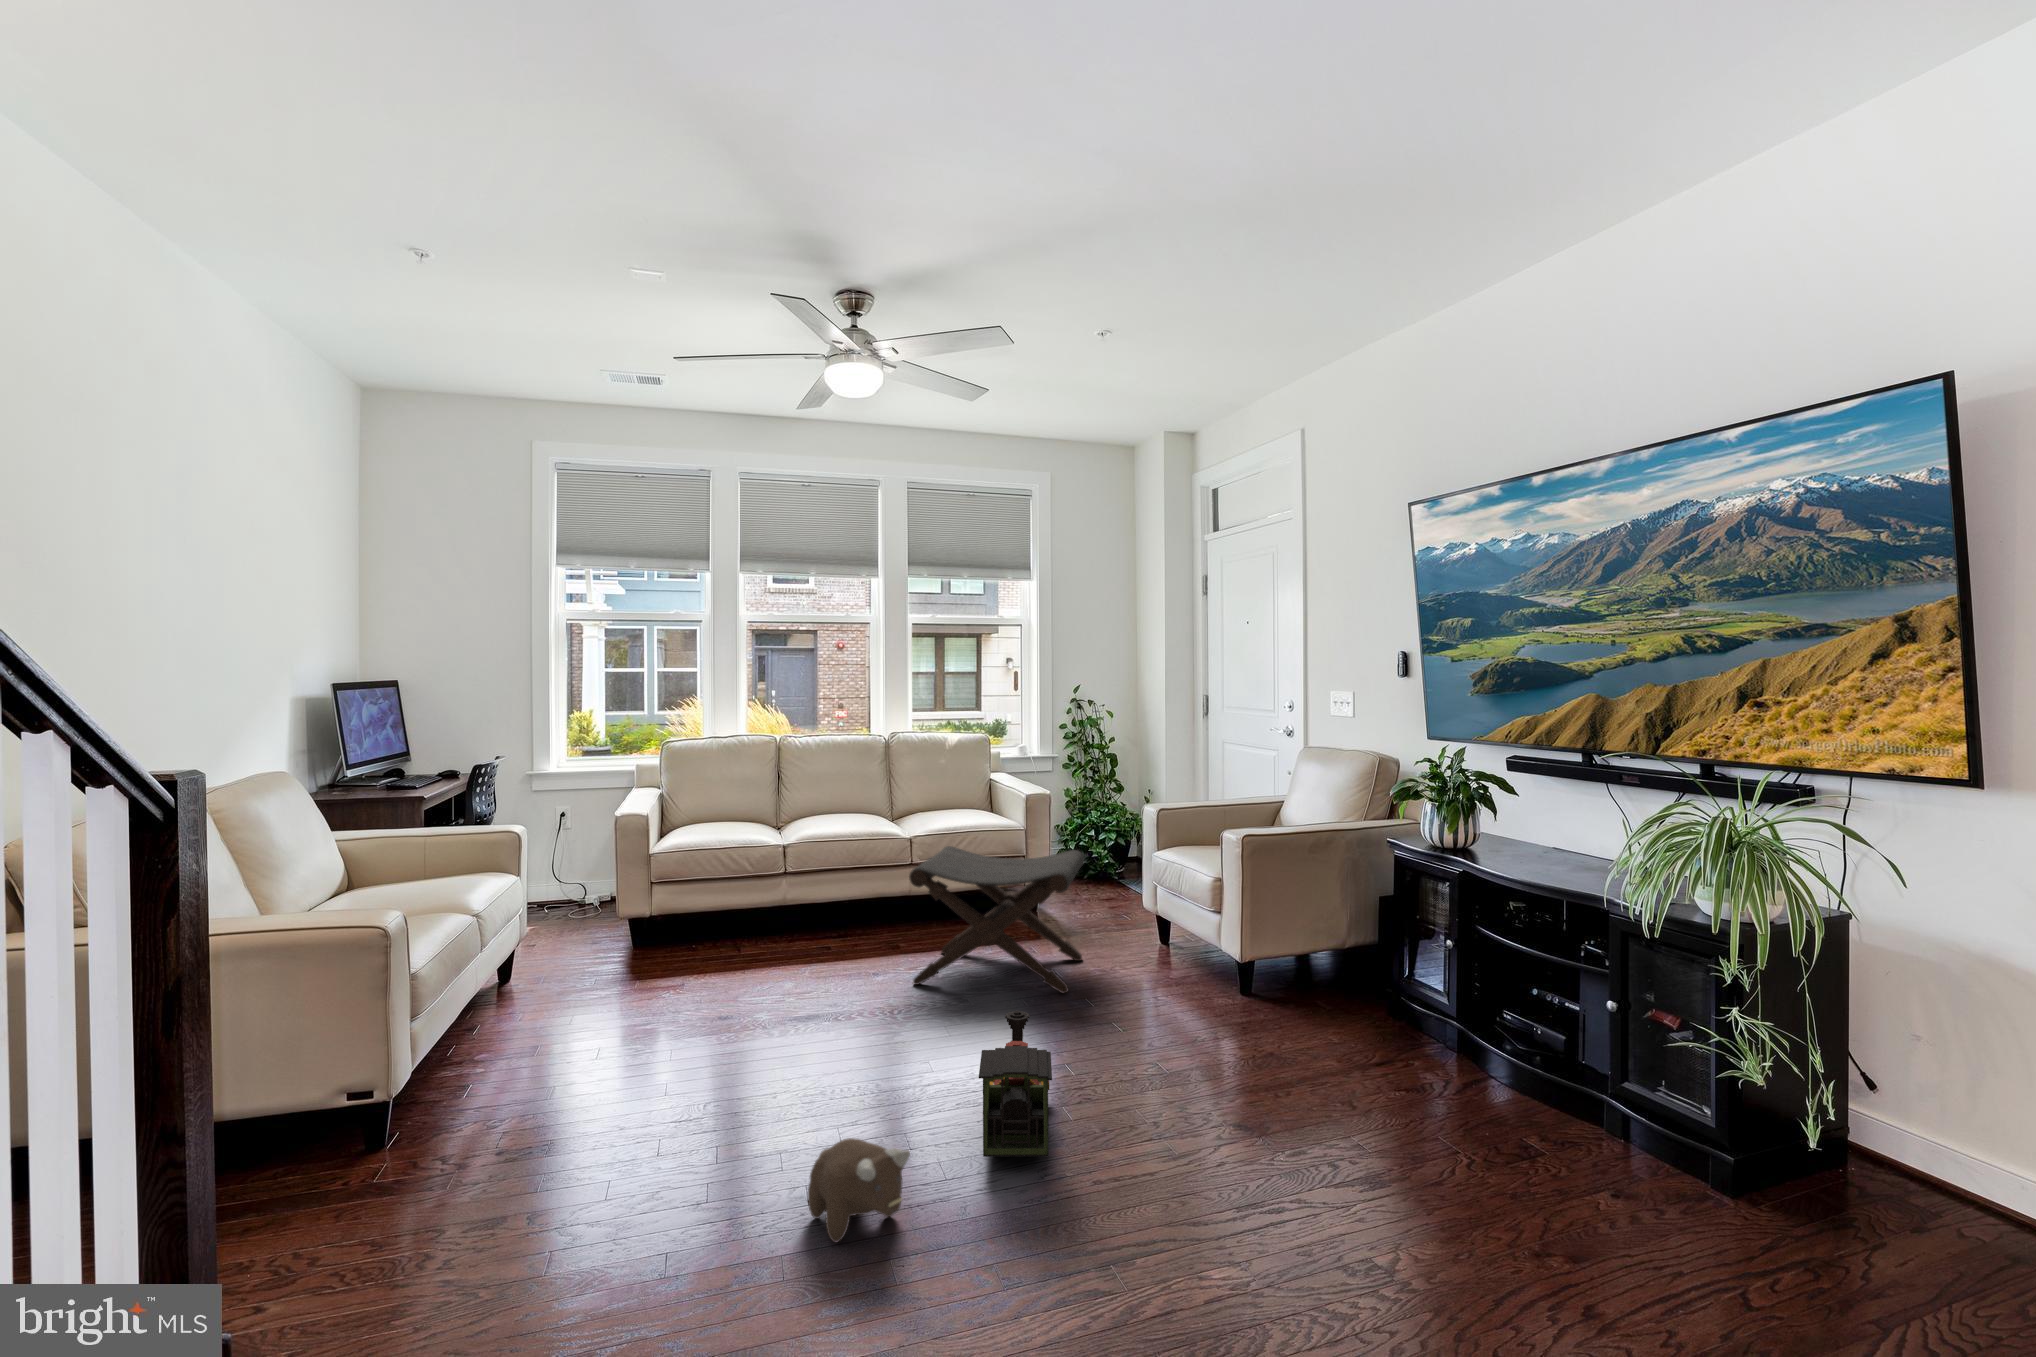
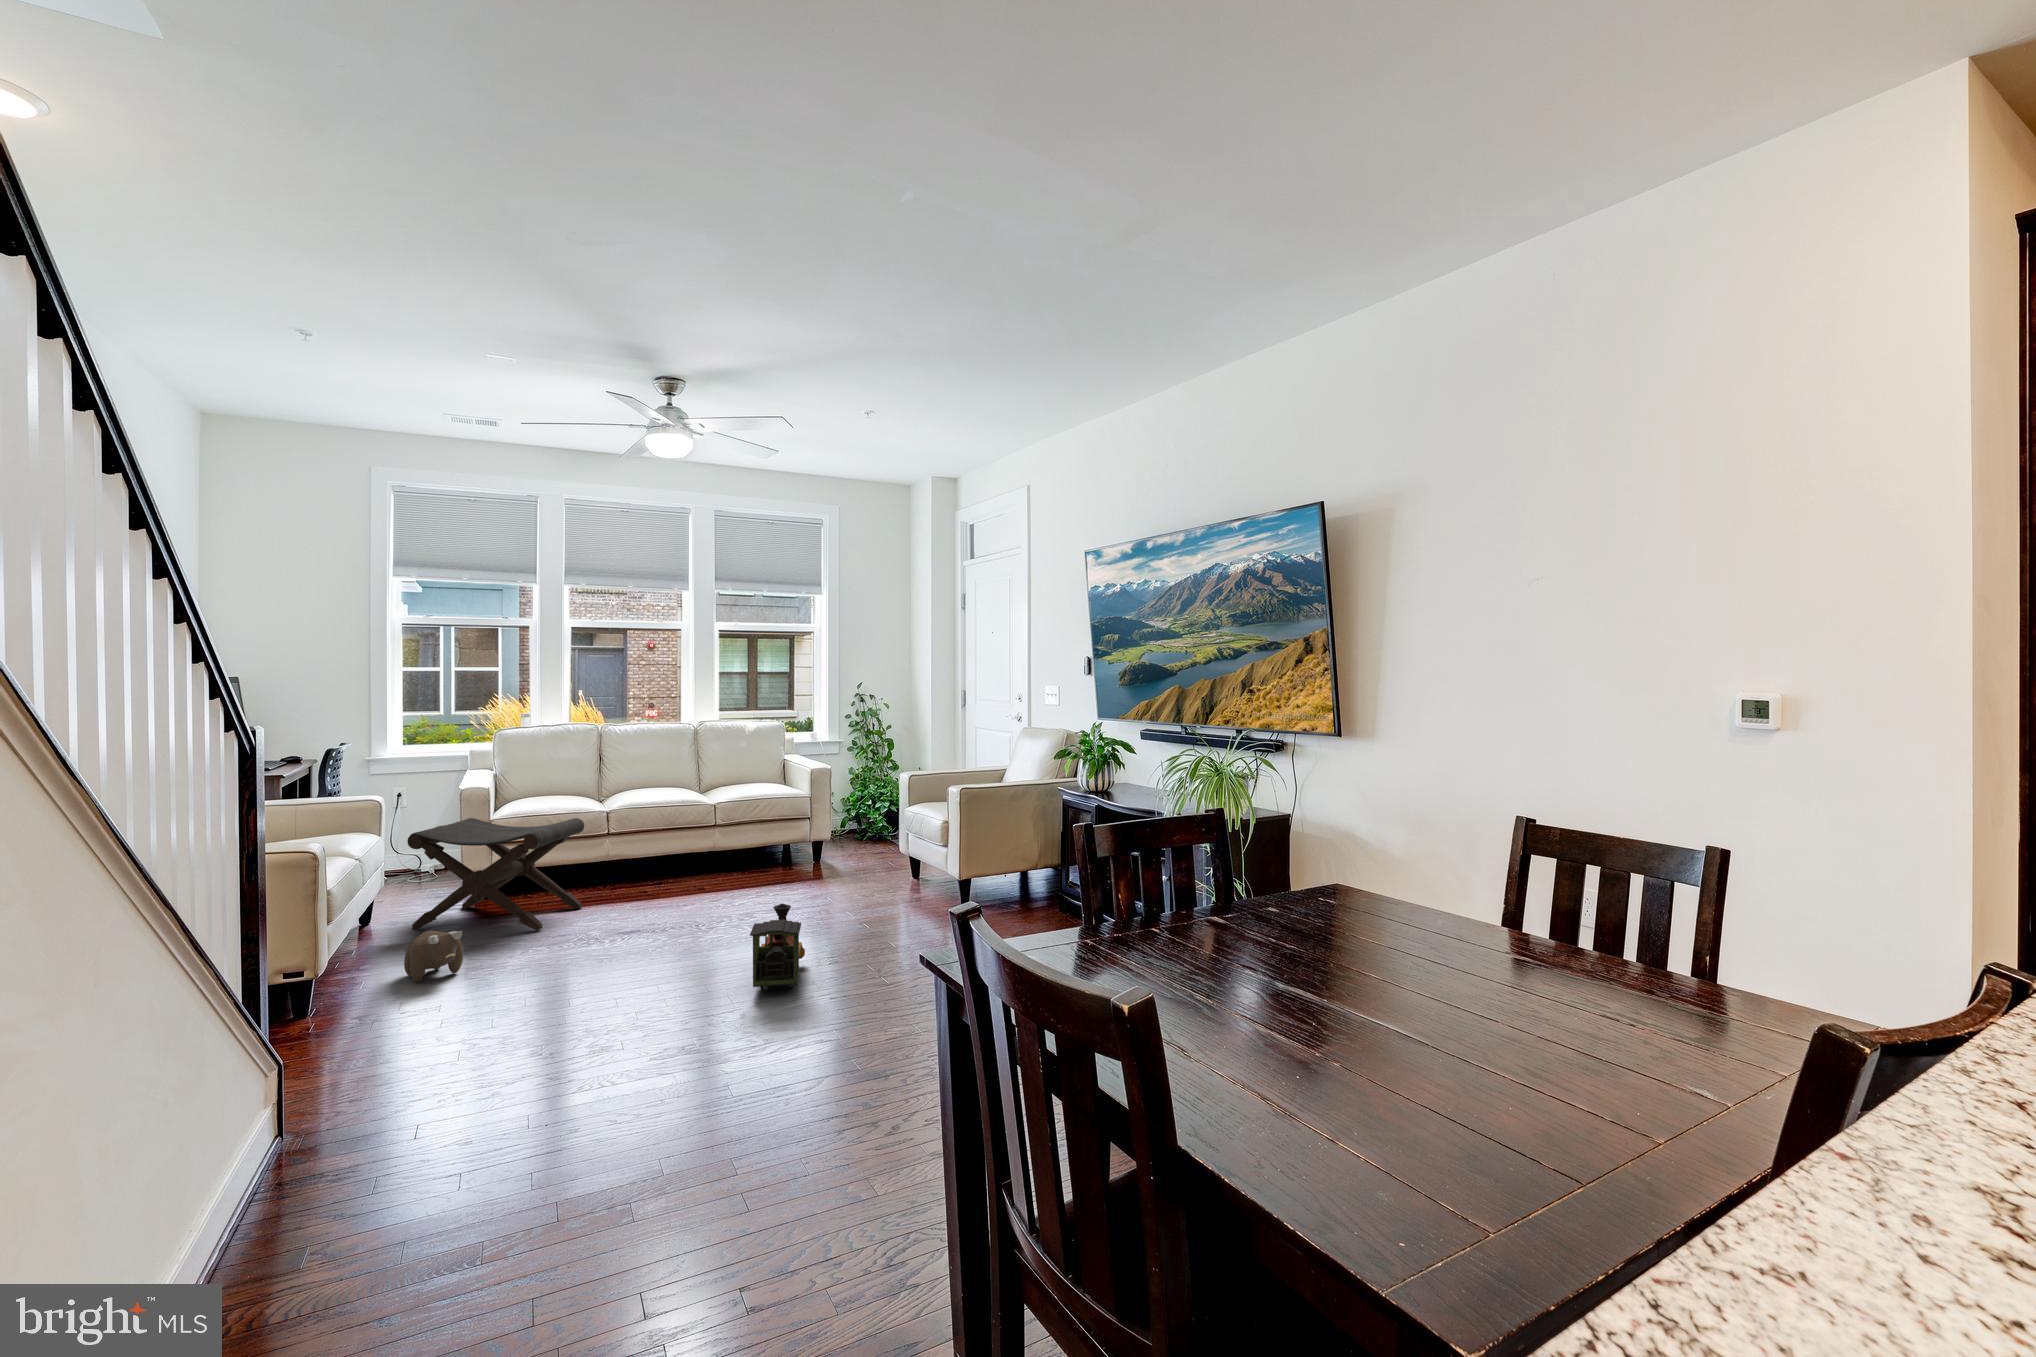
footstool: present [909,846,1084,993] -> present [407,818,584,930]
plush toy: present [808,1138,910,1242] -> present [404,931,463,982]

